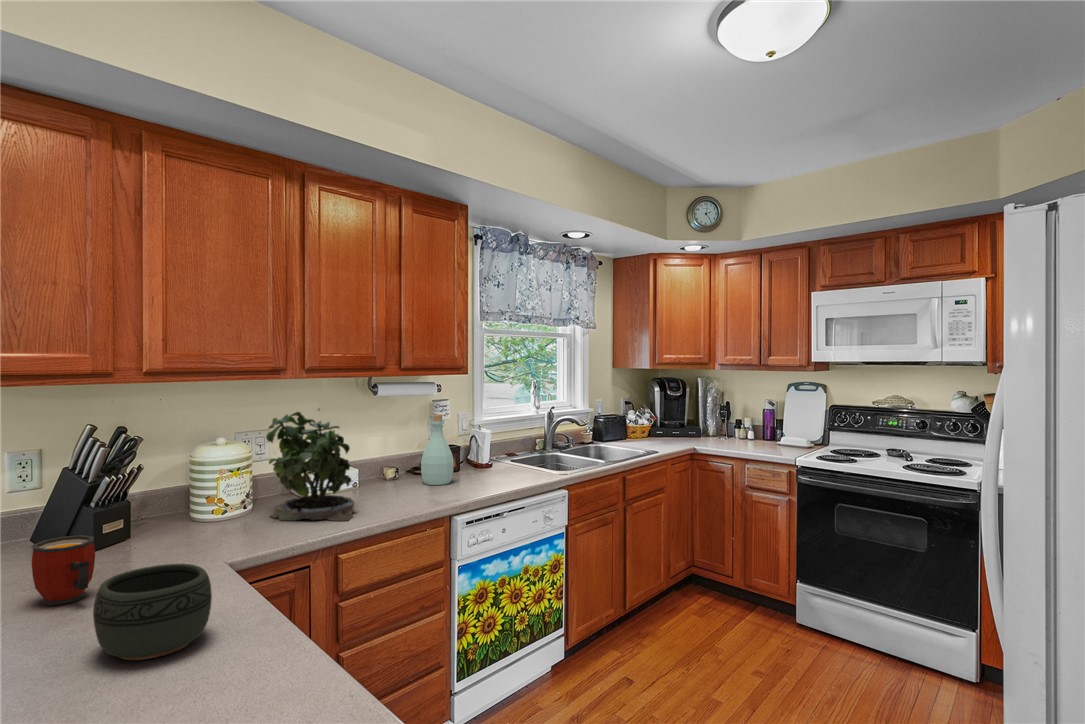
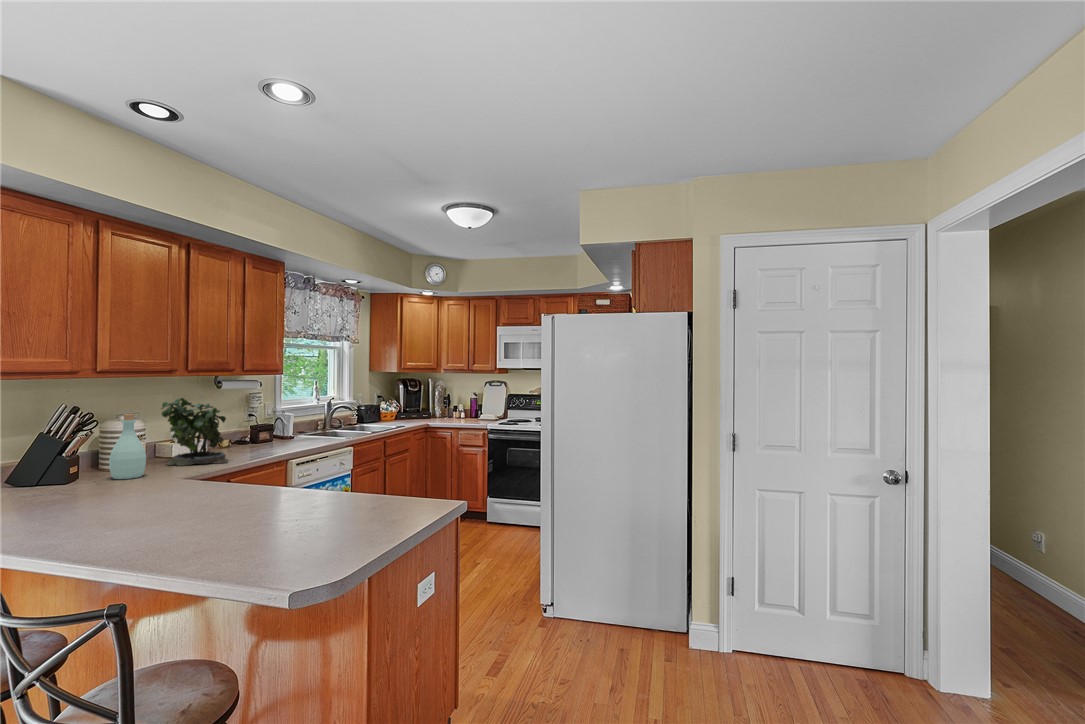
bottle: present [421,415,454,485] -> present [109,414,146,479]
mug: present [32,535,95,605] -> none [77,463,120,499]
bowl: present [93,564,212,660] -> none [161,465,219,504]

